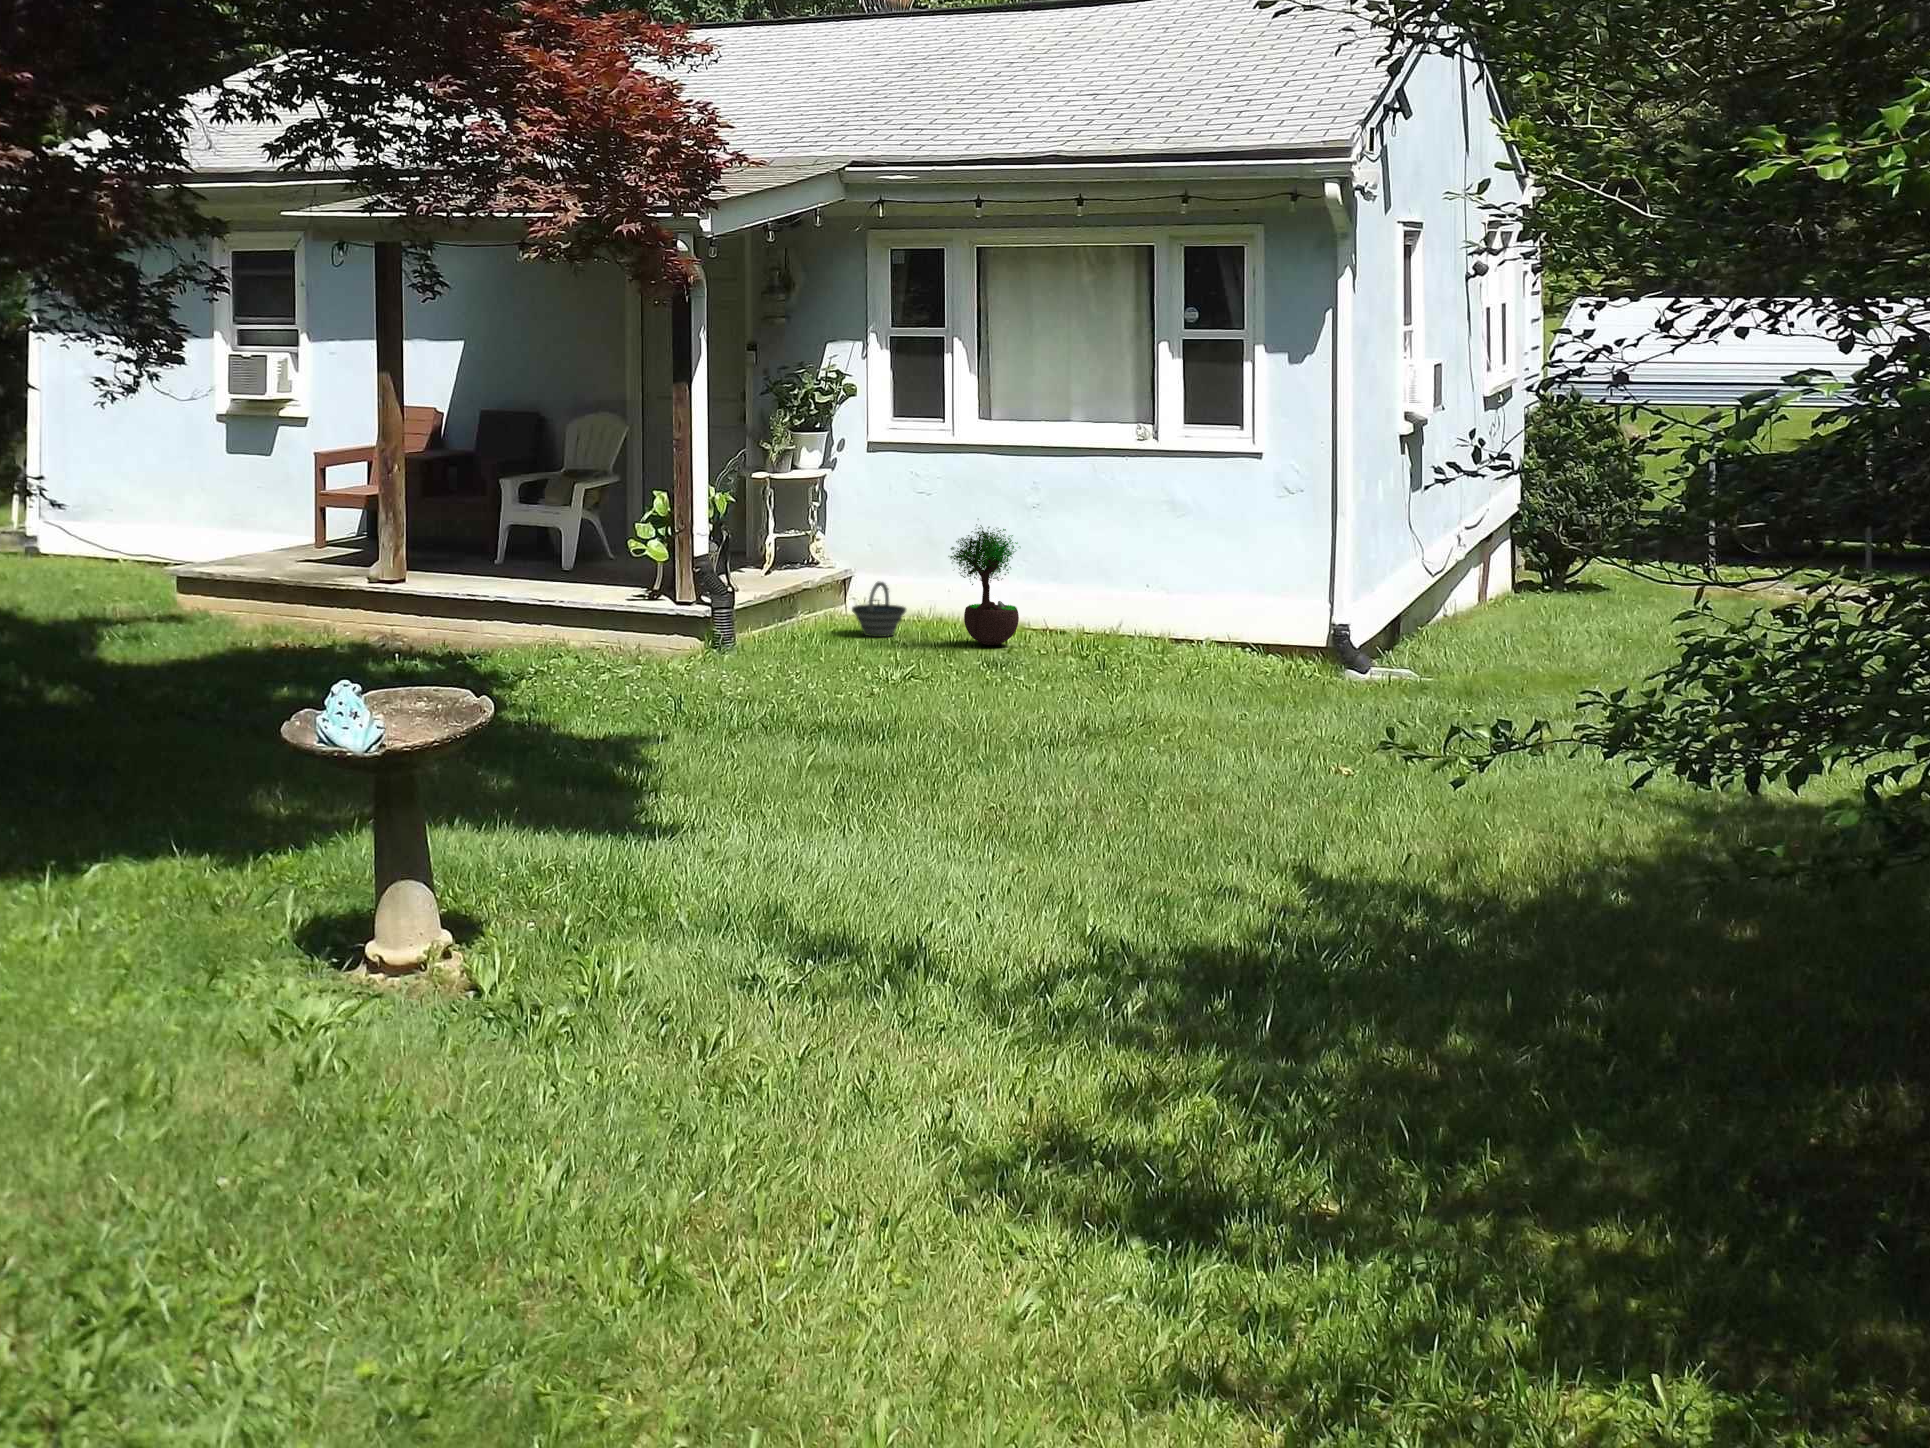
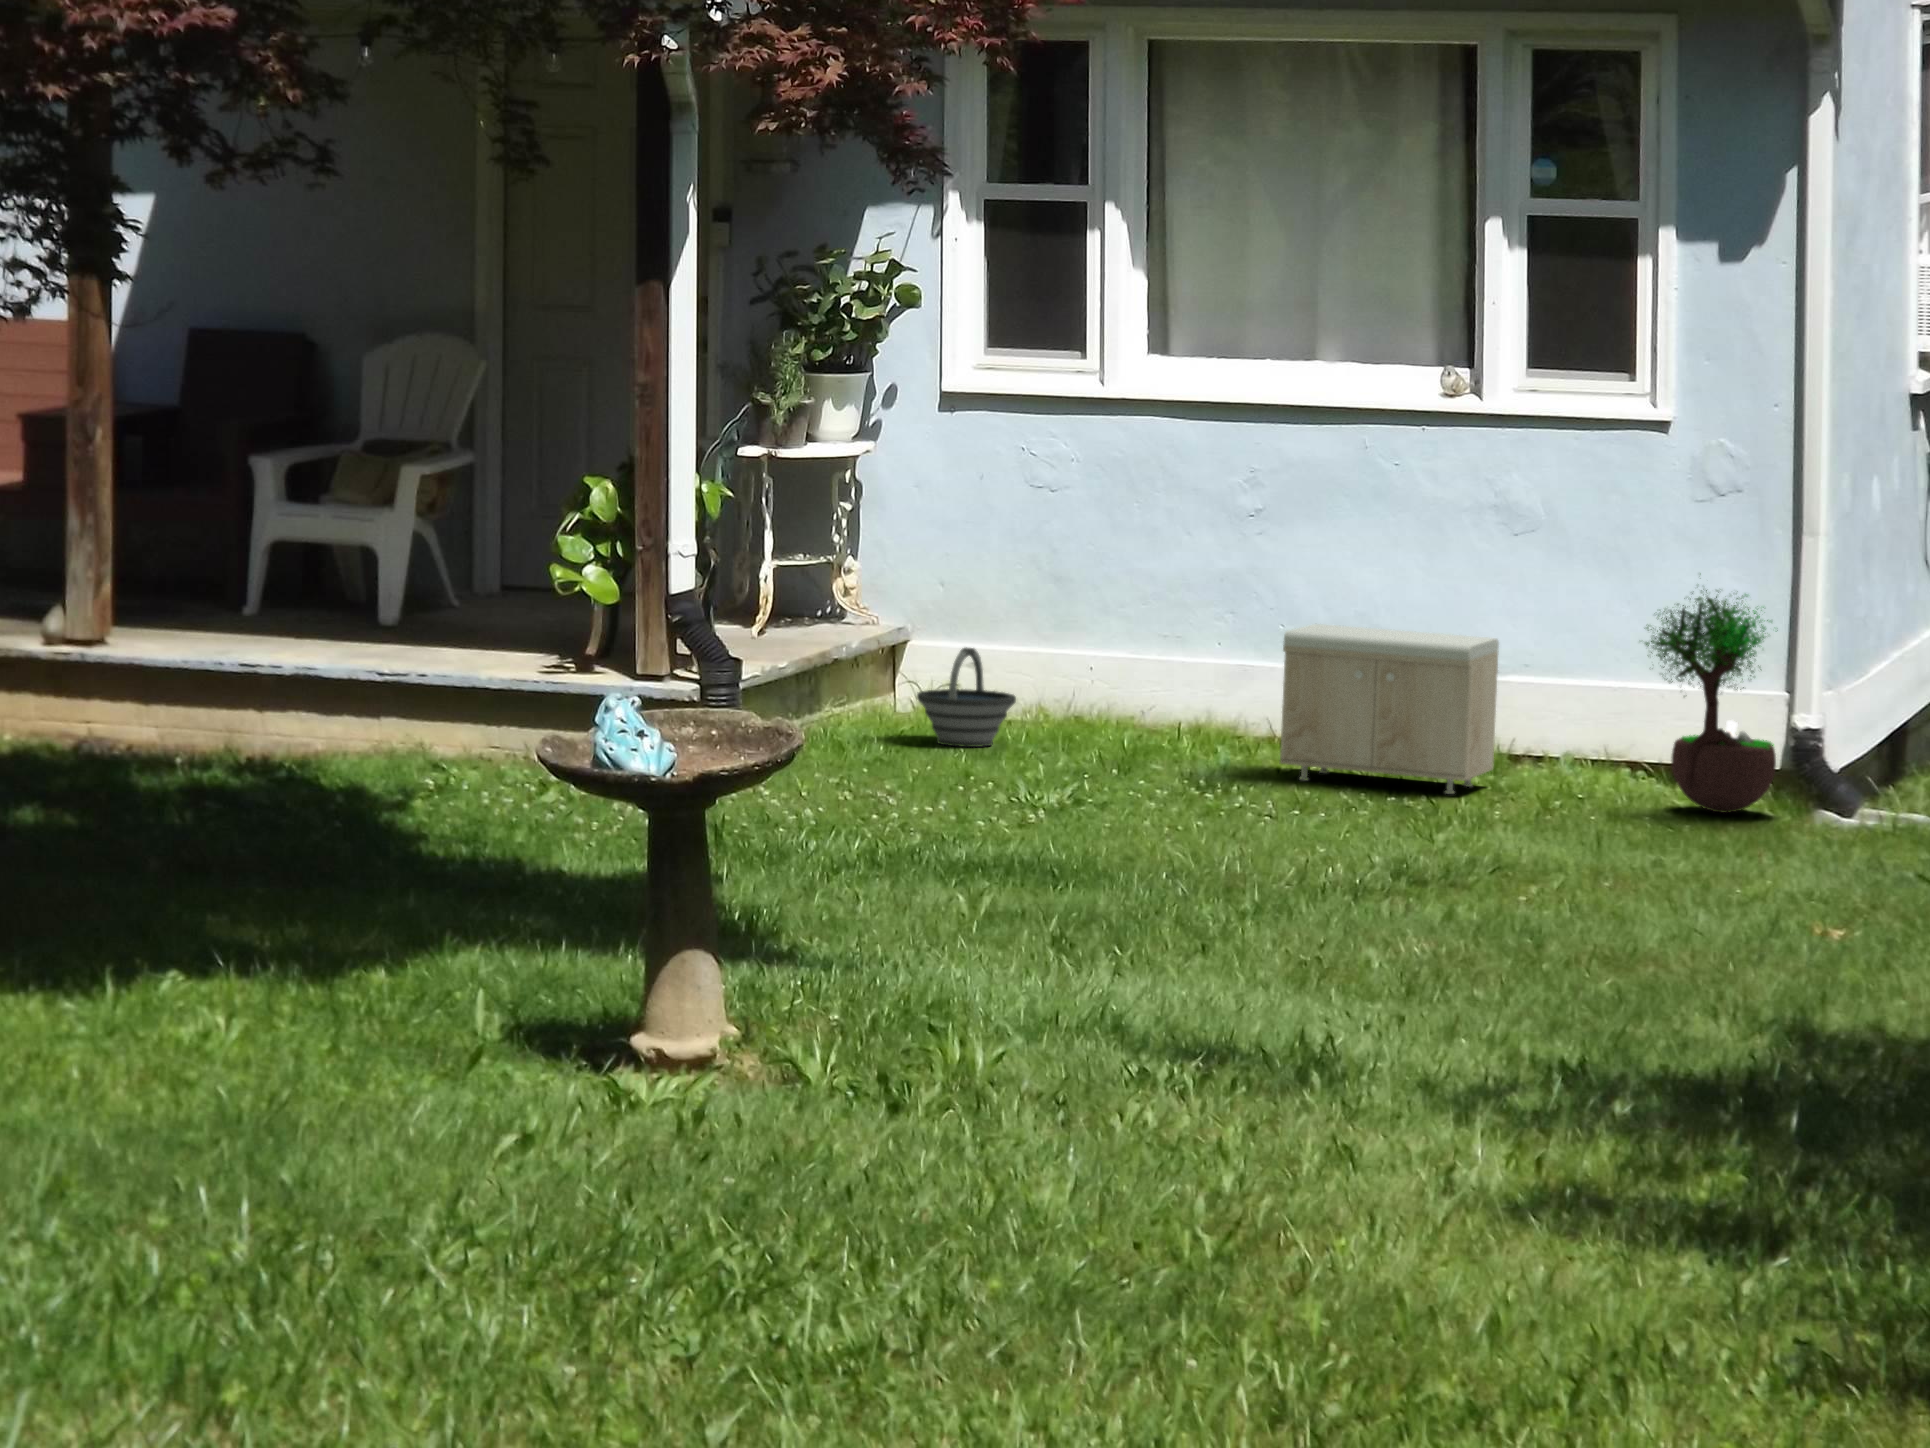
potted tree: present [948,524,1020,645] -> present [1645,590,1776,813]
storage bench: none [1050,567,1171,663] -> present [1280,624,1499,794]

